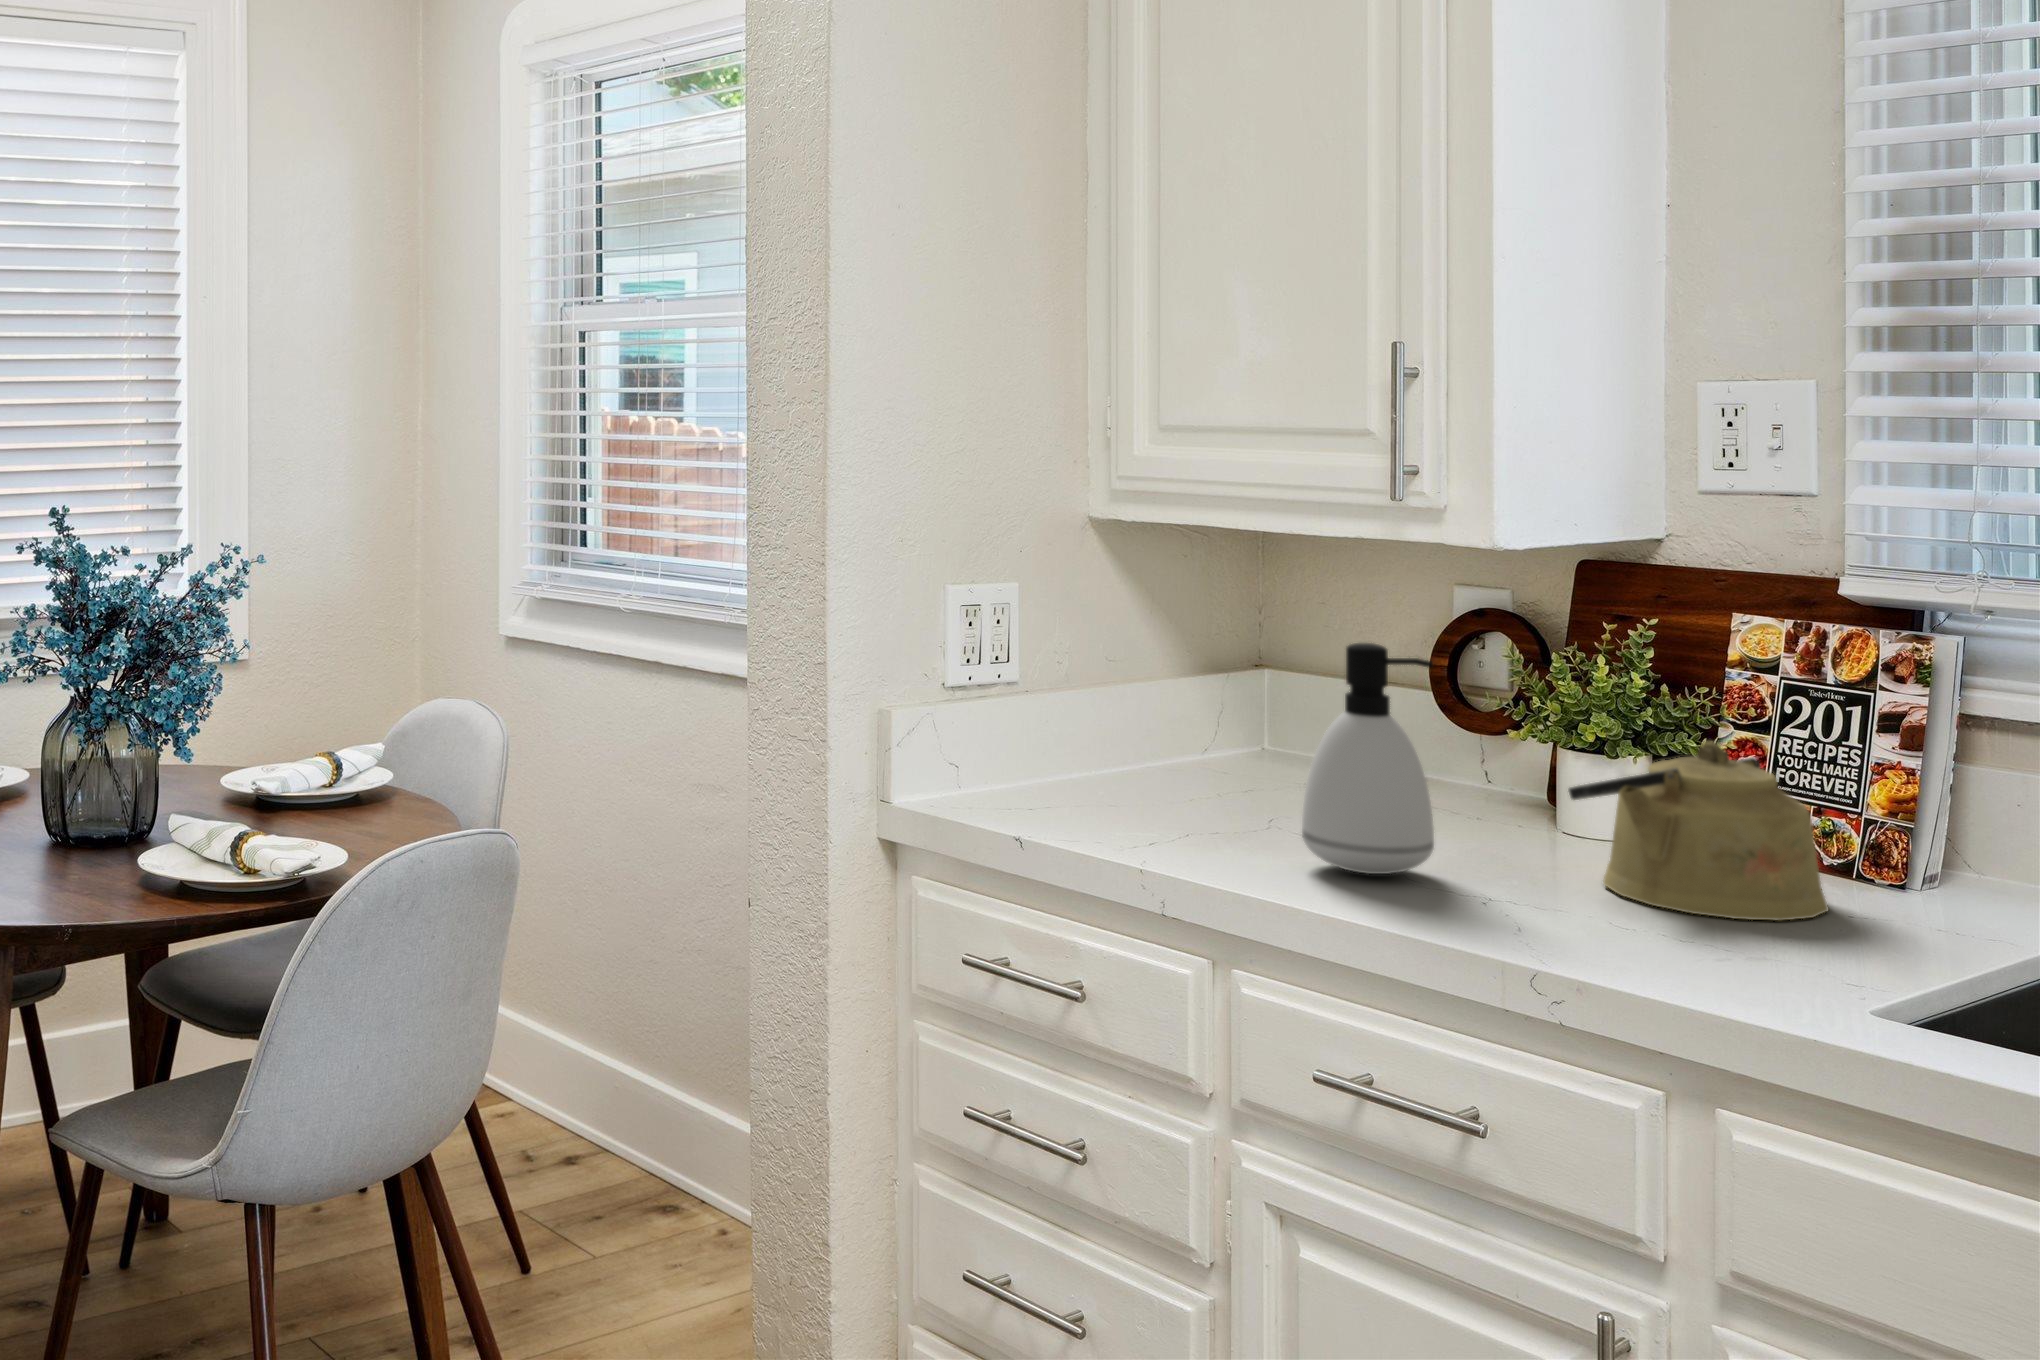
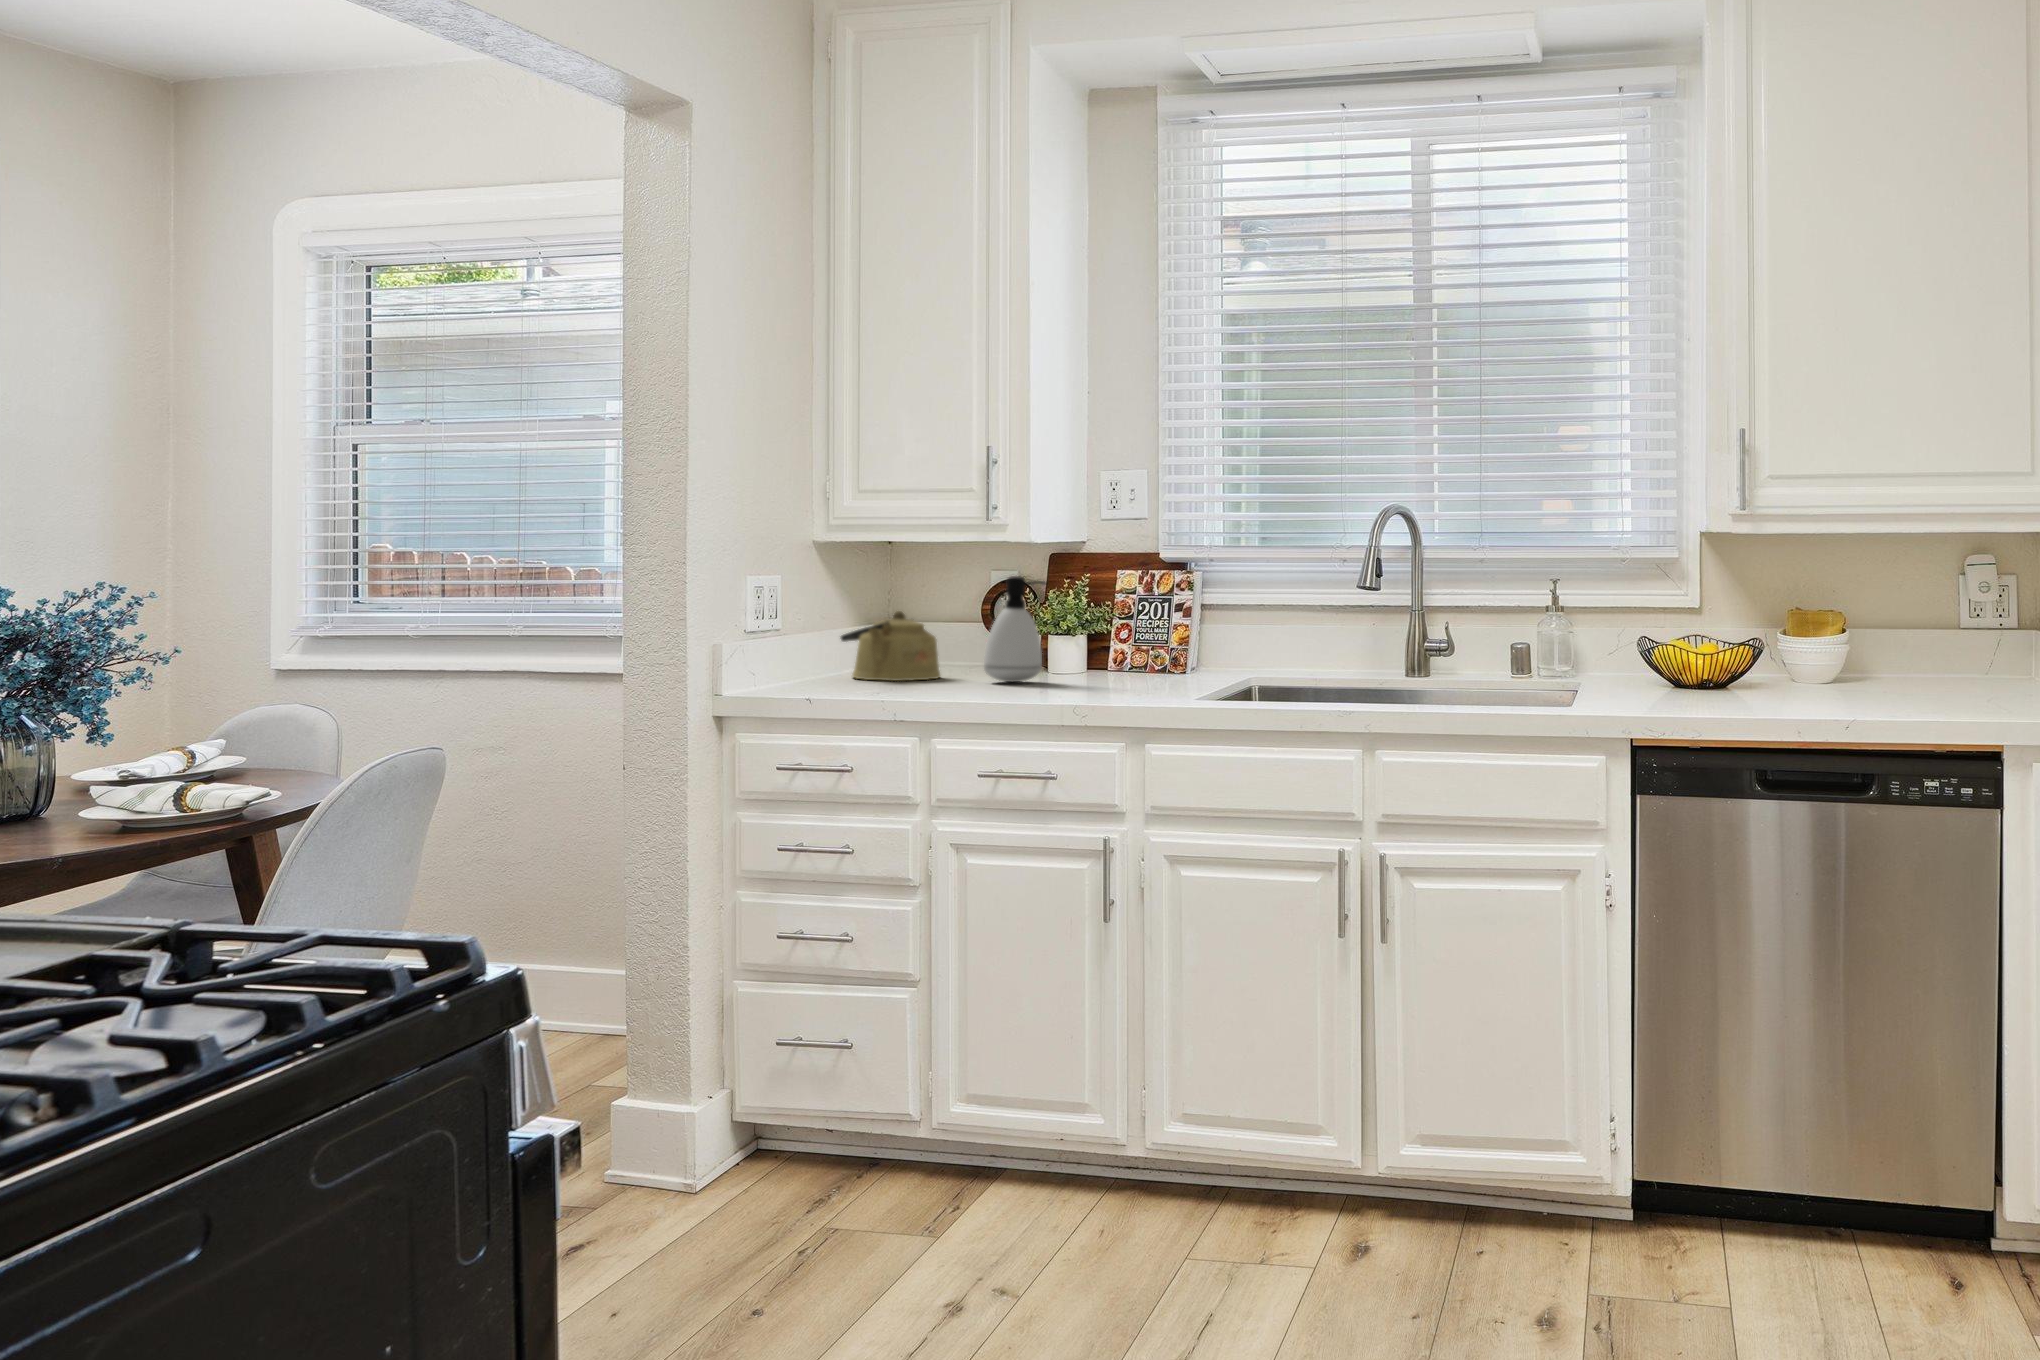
kettle: present [1569,742,1828,920] -> present [841,611,940,681]

